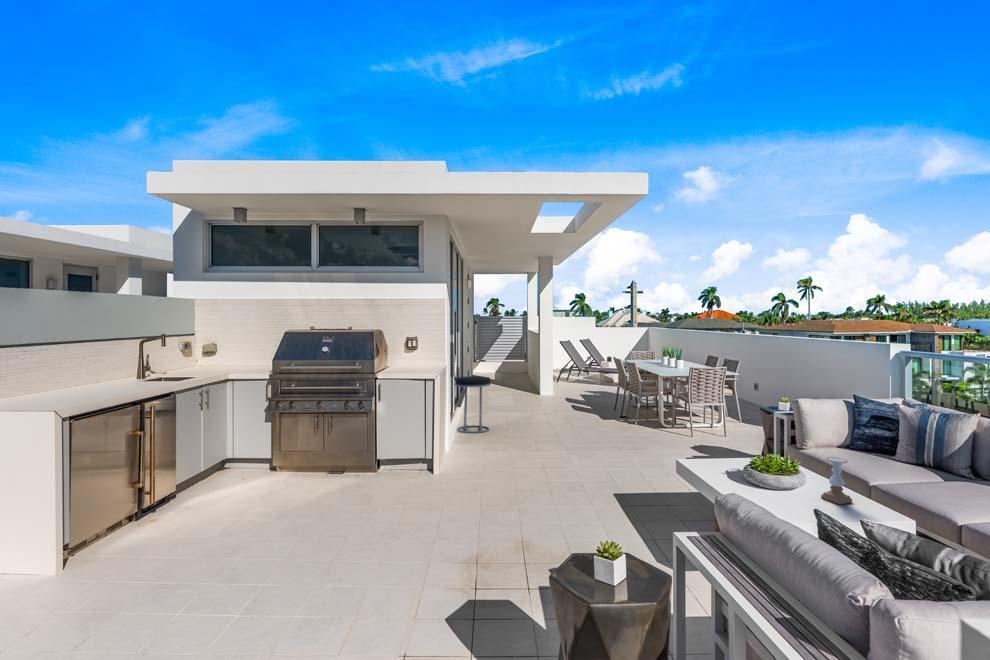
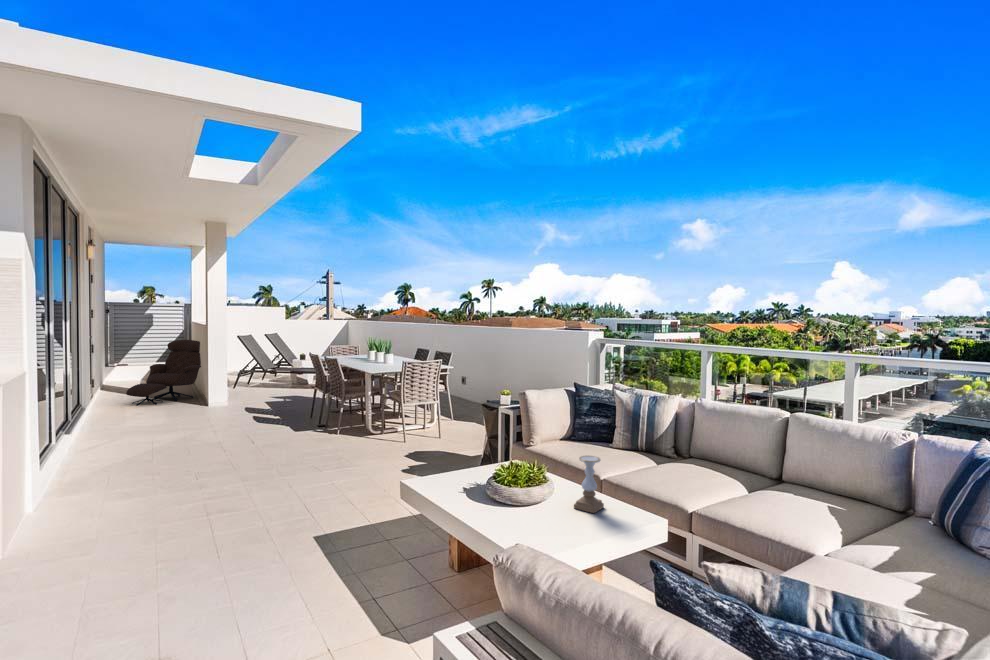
lounge chair: none [494,346,538,391] -> present [126,340,201,406]
stool: present [455,376,491,433] -> none [30,385,108,480]

